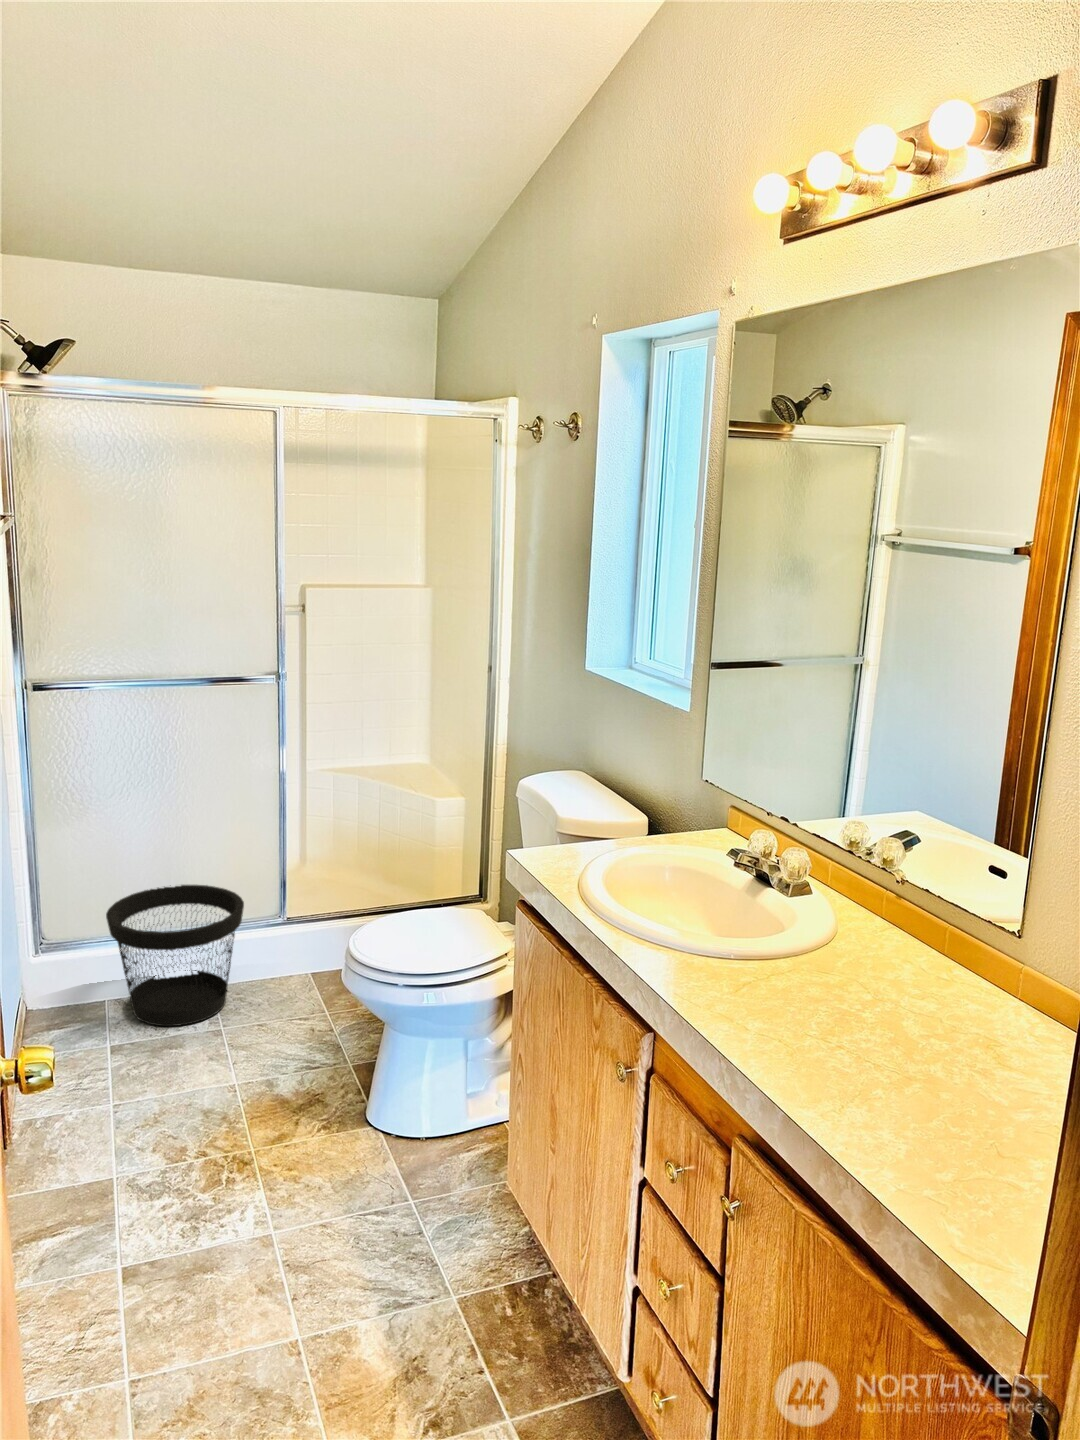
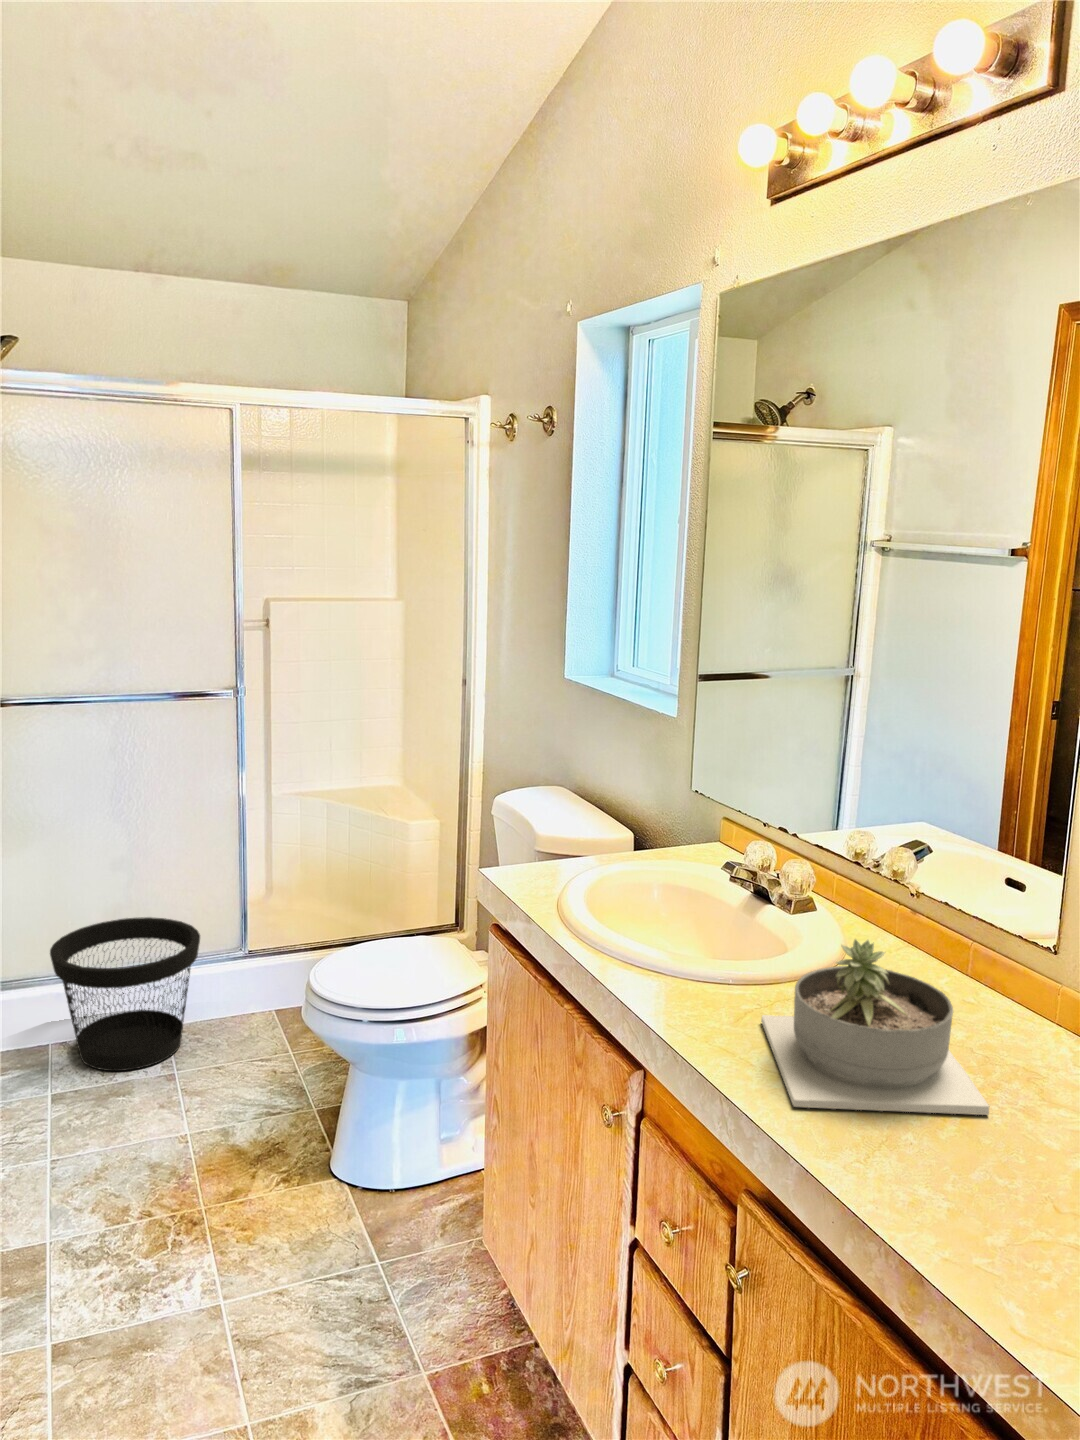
succulent planter: none [757,922,947,1075] -> present [761,939,989,1115]

